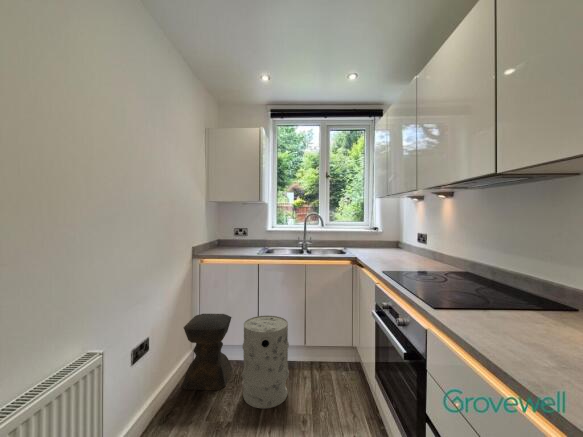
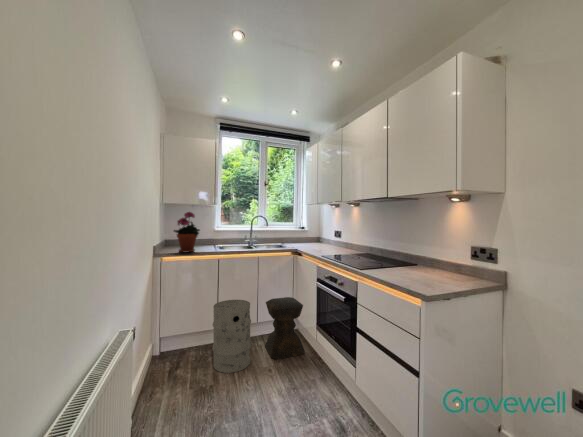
potted plant: none [214,208,243,255] -> present [174,212,200,252]
stool: present [182,314,232,390] -> present [265,297,305,359]

